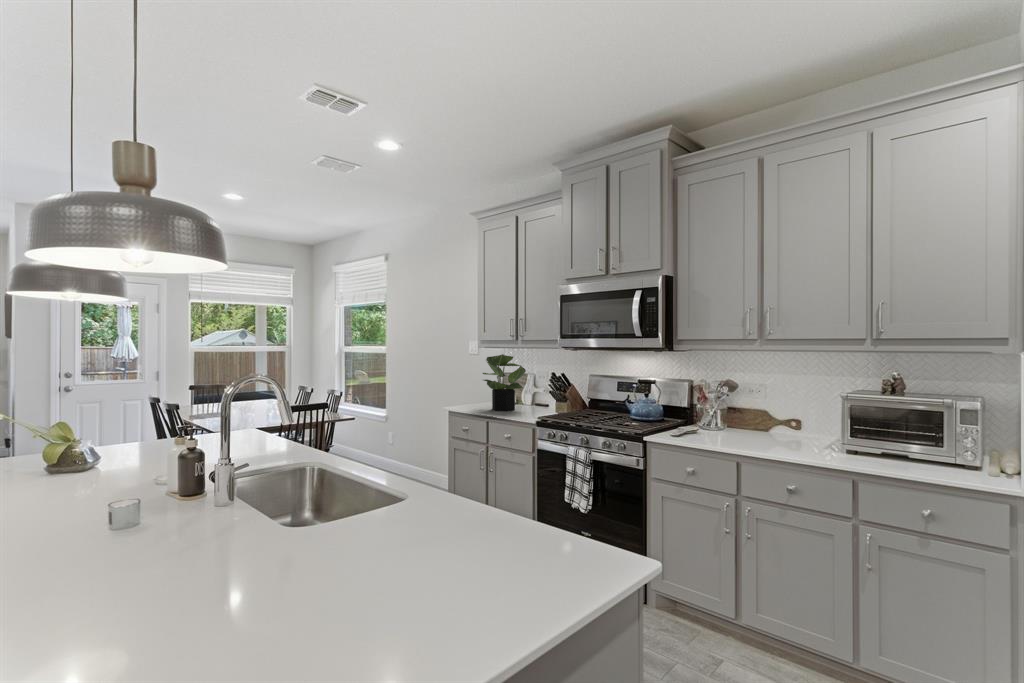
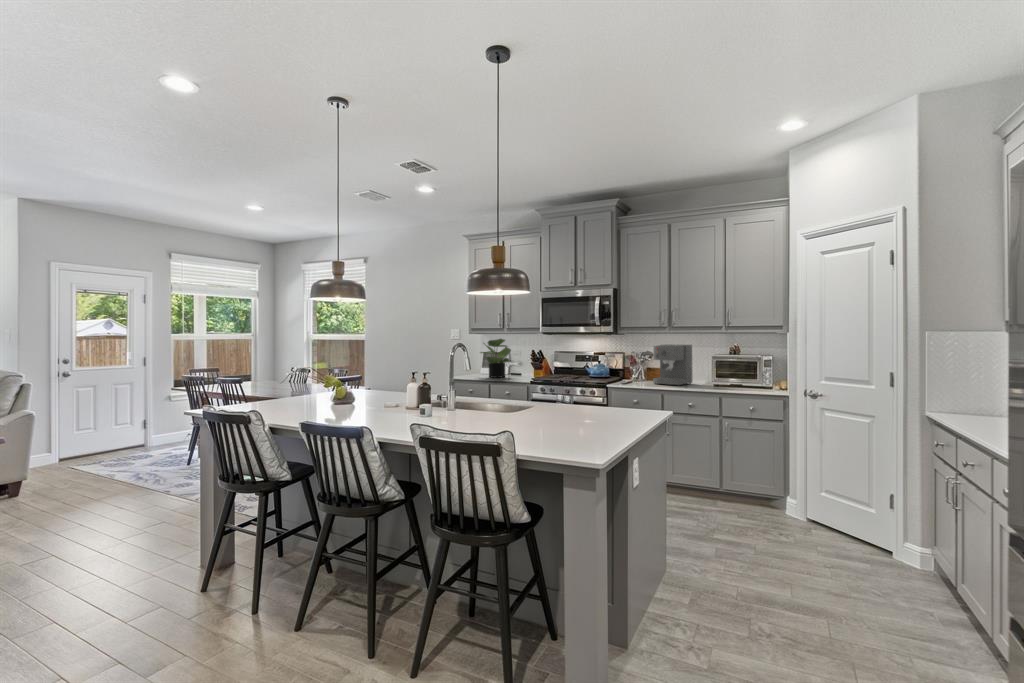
coffee maker: none [729,370,805,447] -> present [653,344,693,386]

